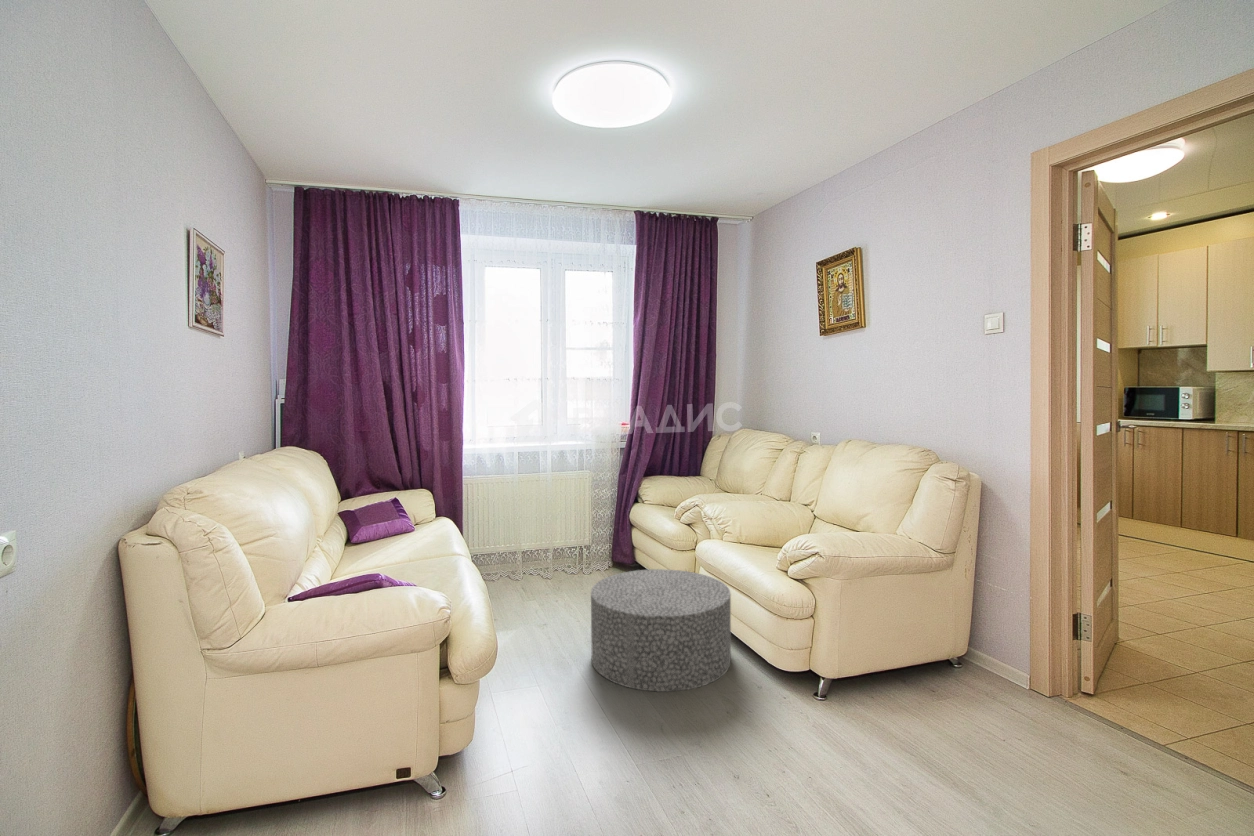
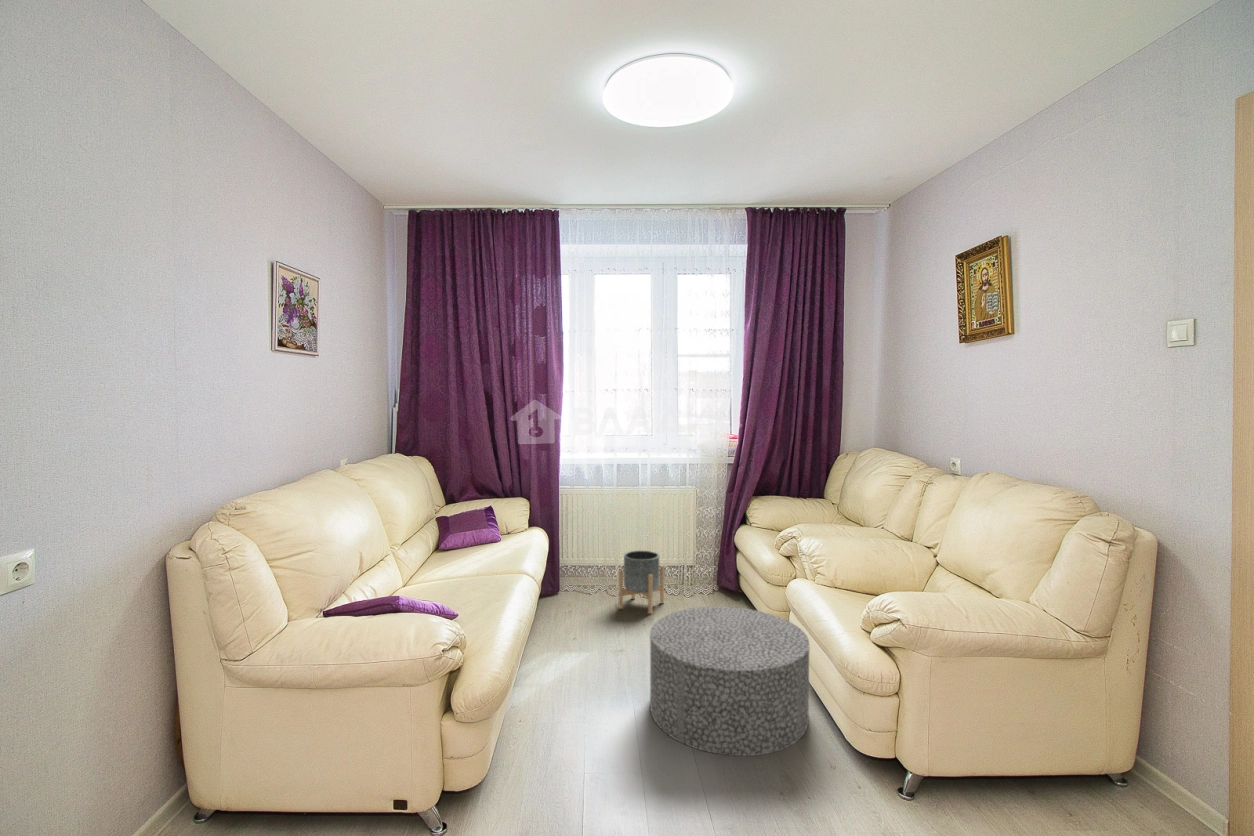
planter: none [527,532,569,591] -> present [618,550,664,614]

